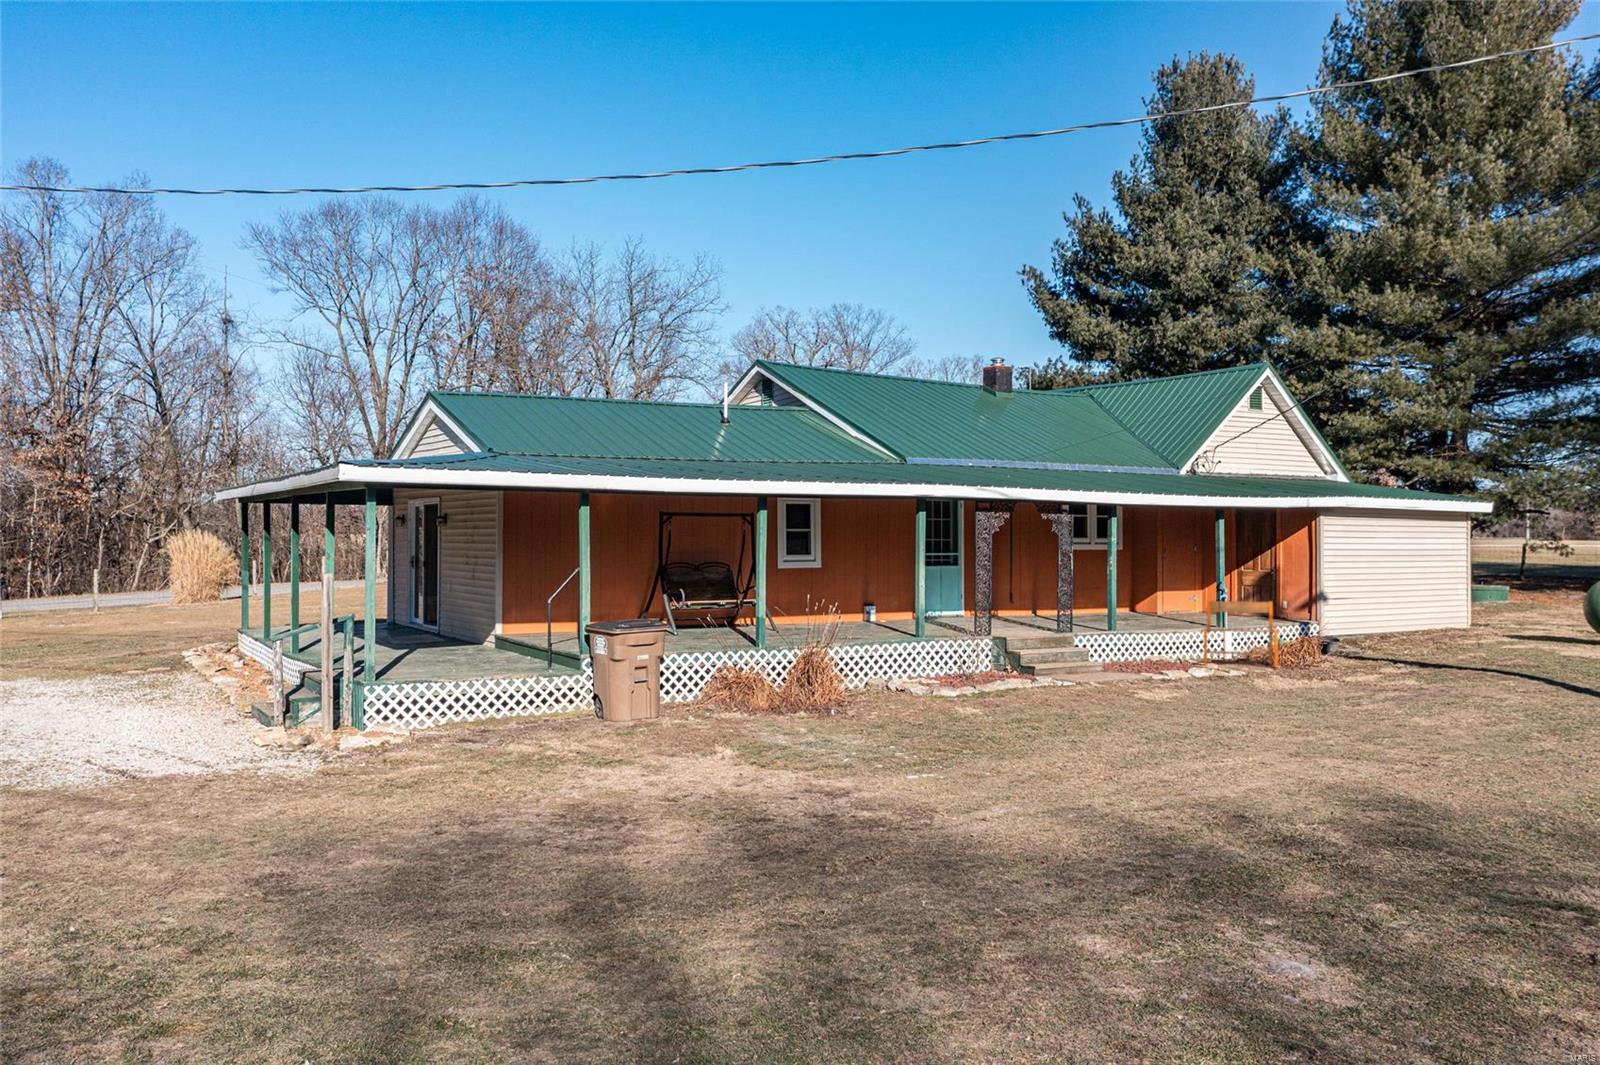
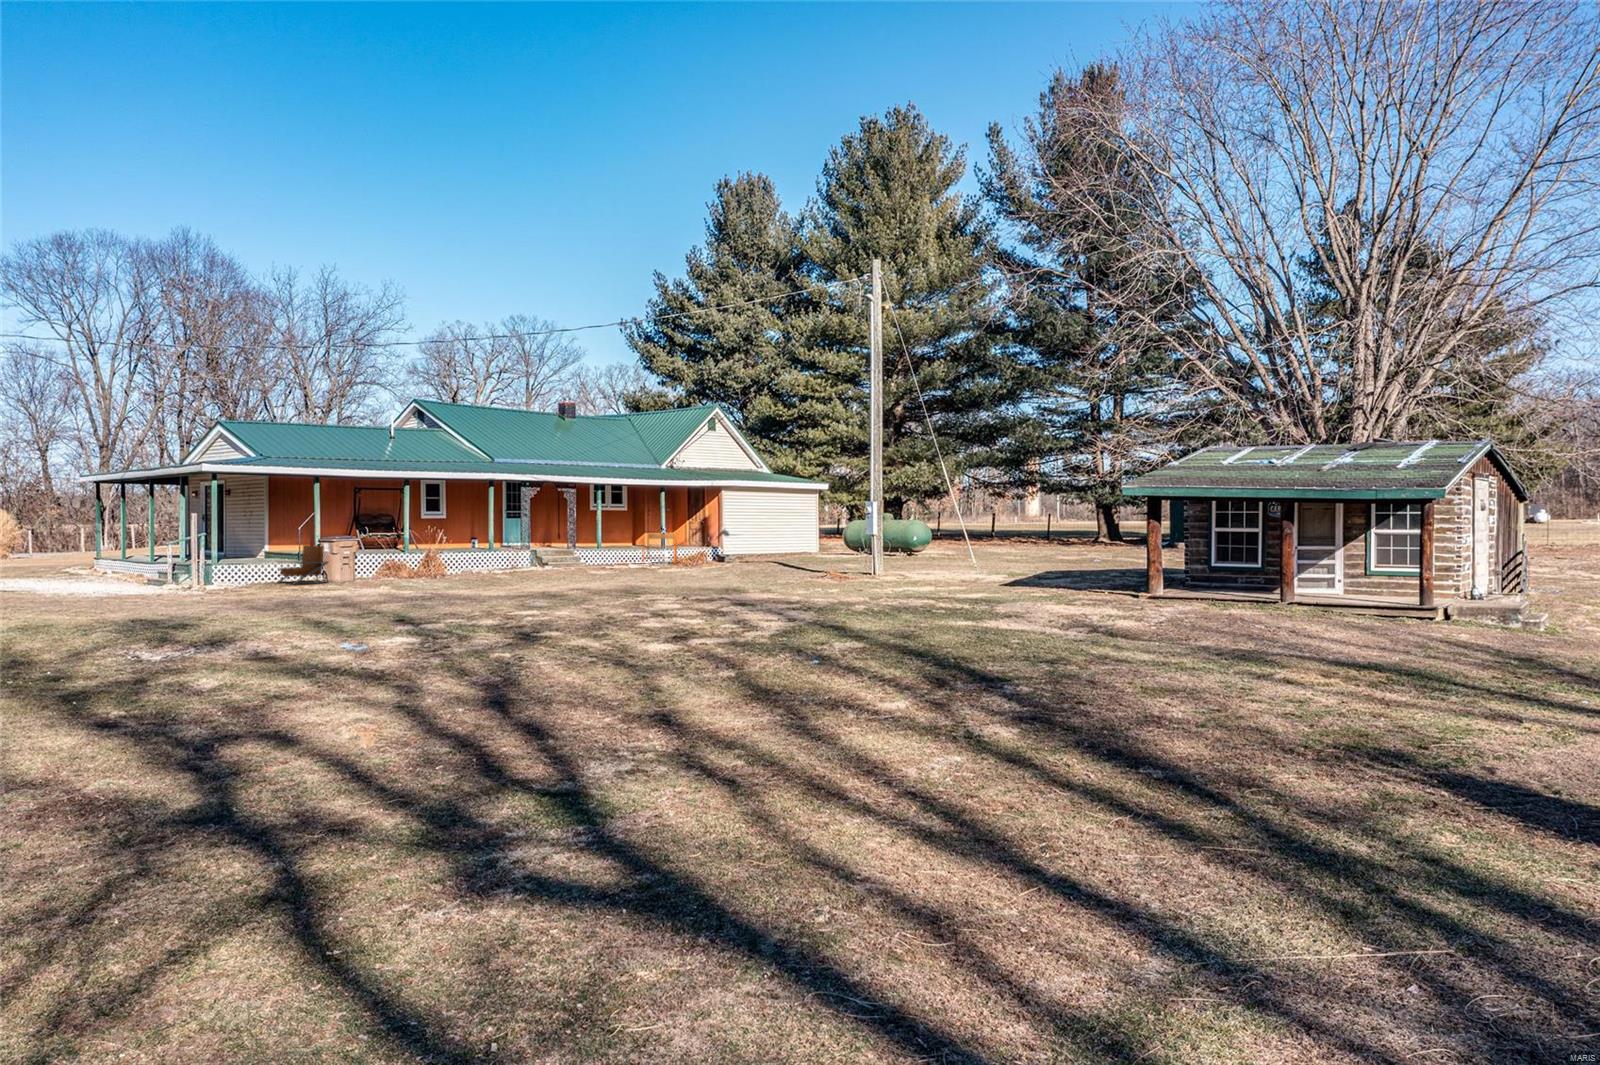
lounge chair: none [499,635,605,733] -> present [278,545,328,585]

